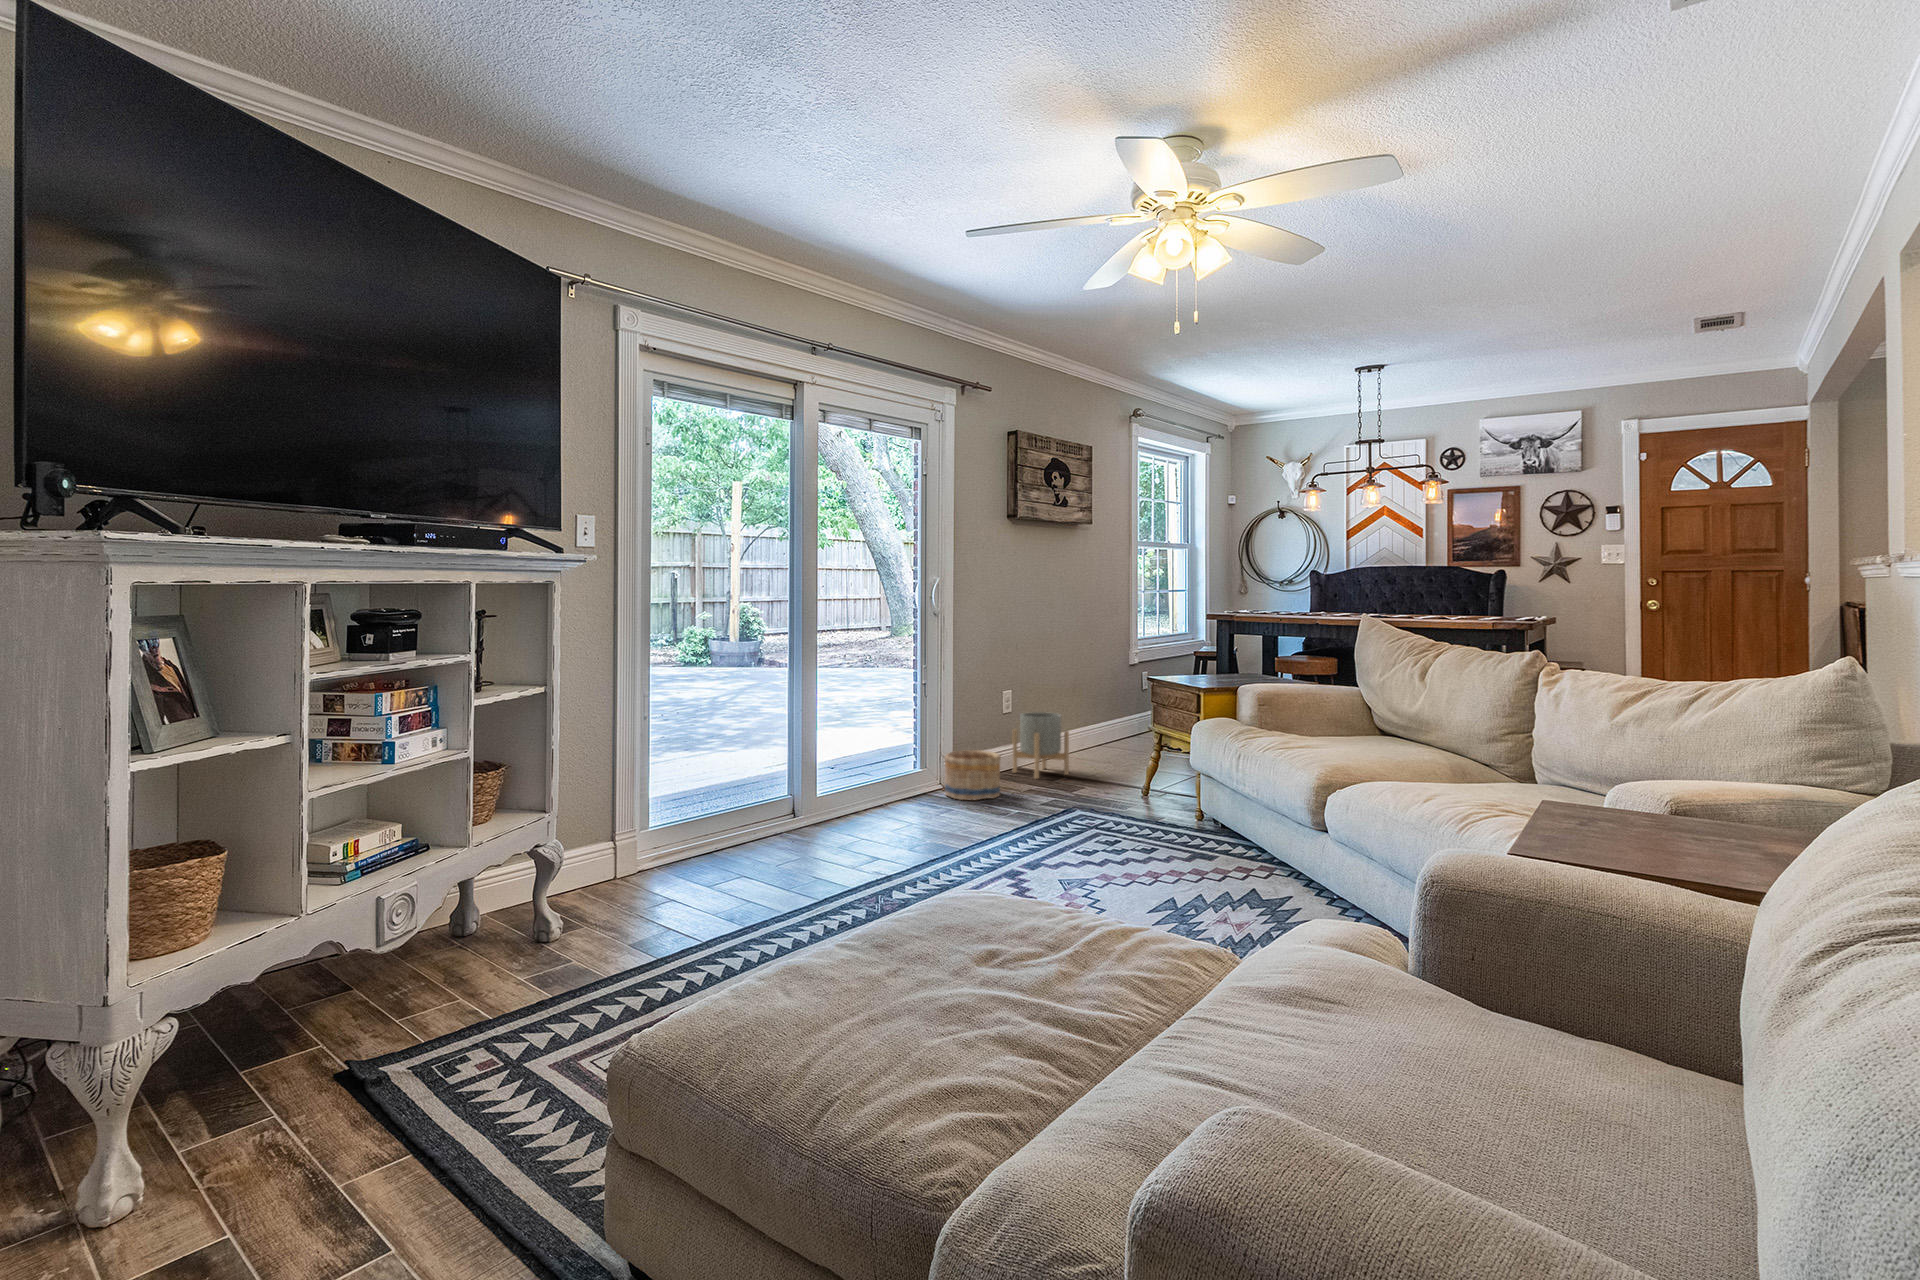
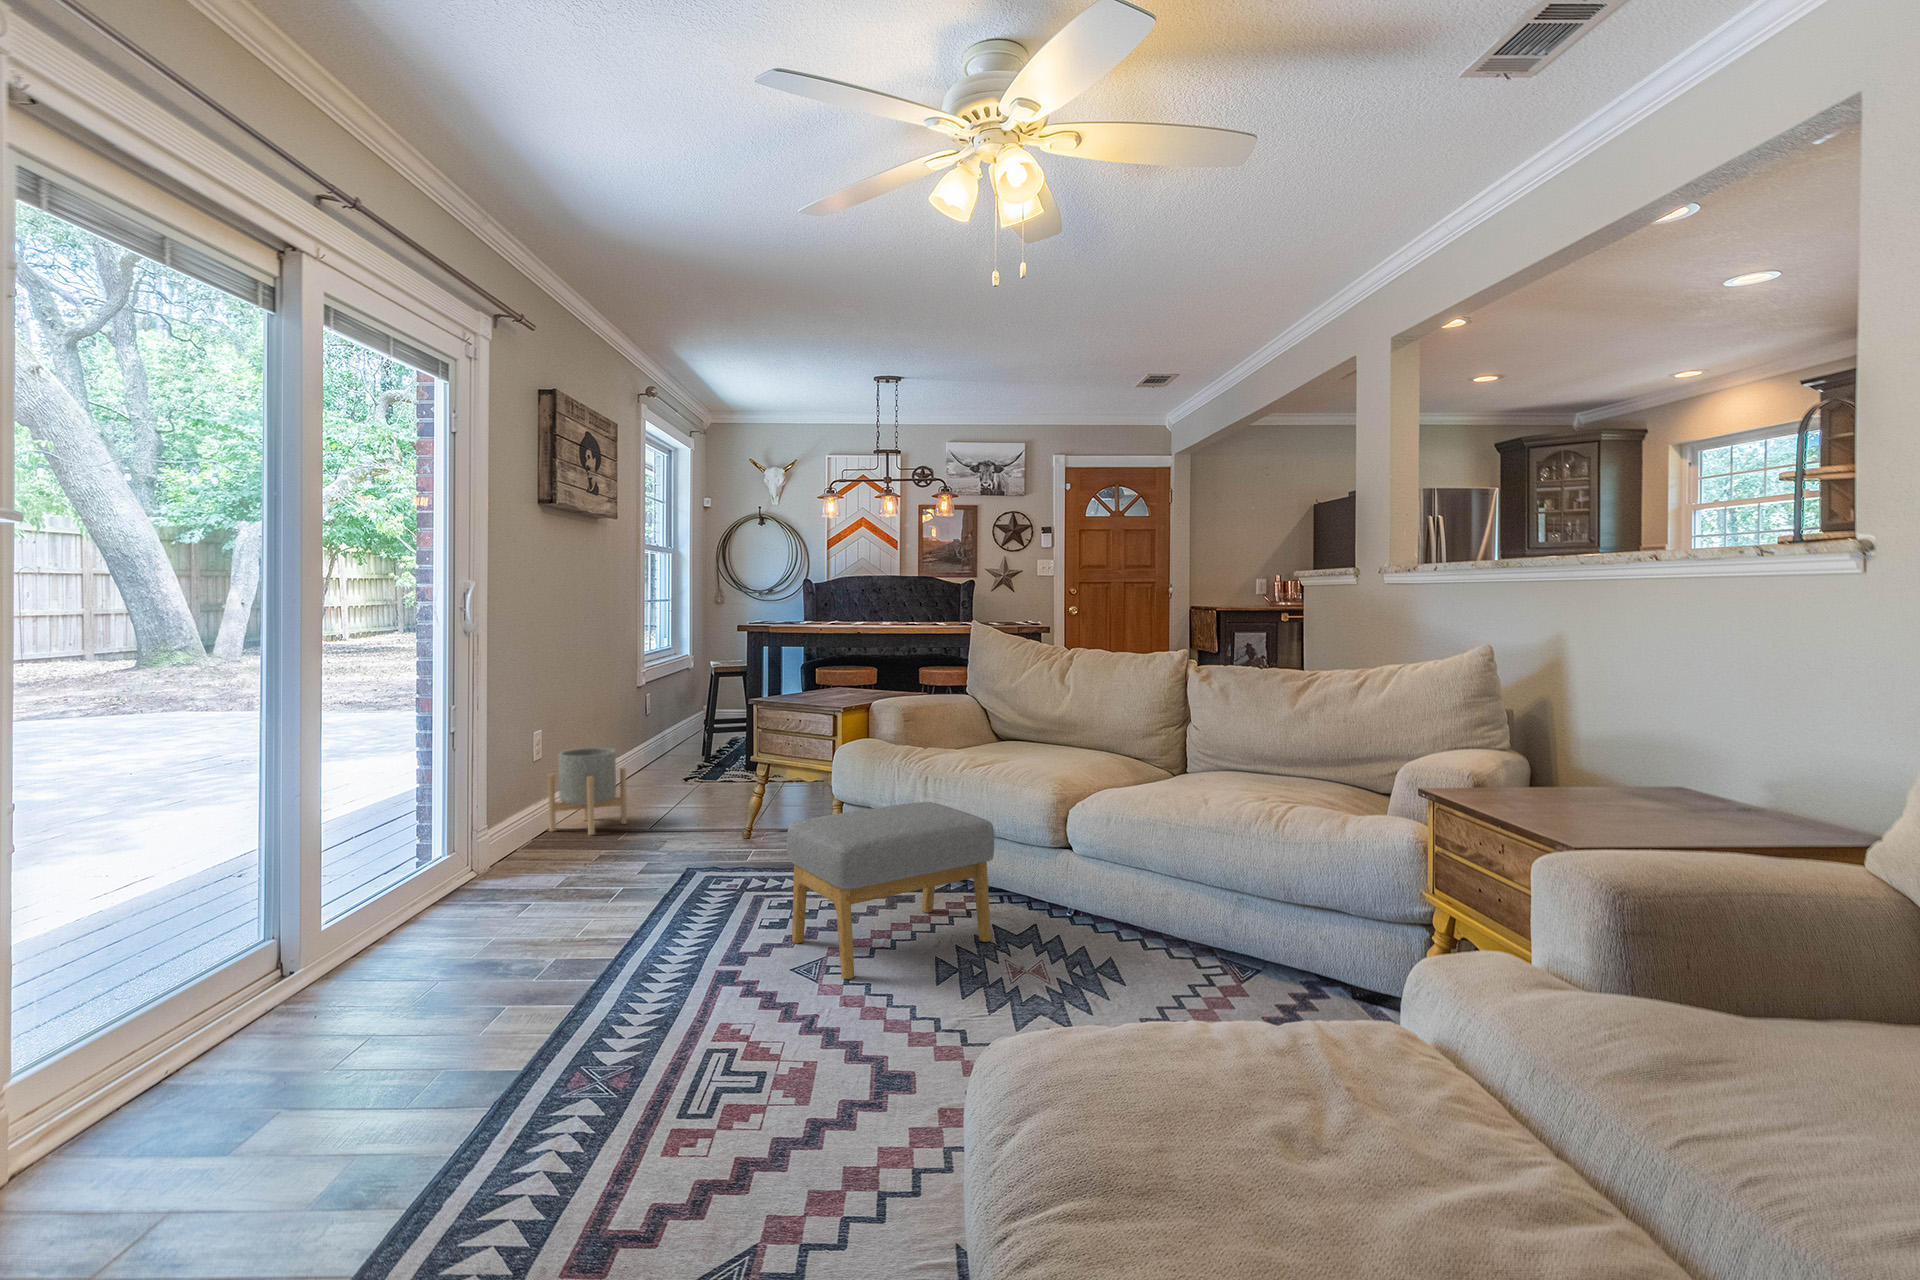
basket: present [944,750,1001,800] -> none [480,810,568,886]
footstool: none [1088,769,1239,888] -> present [787,802,994,979]

